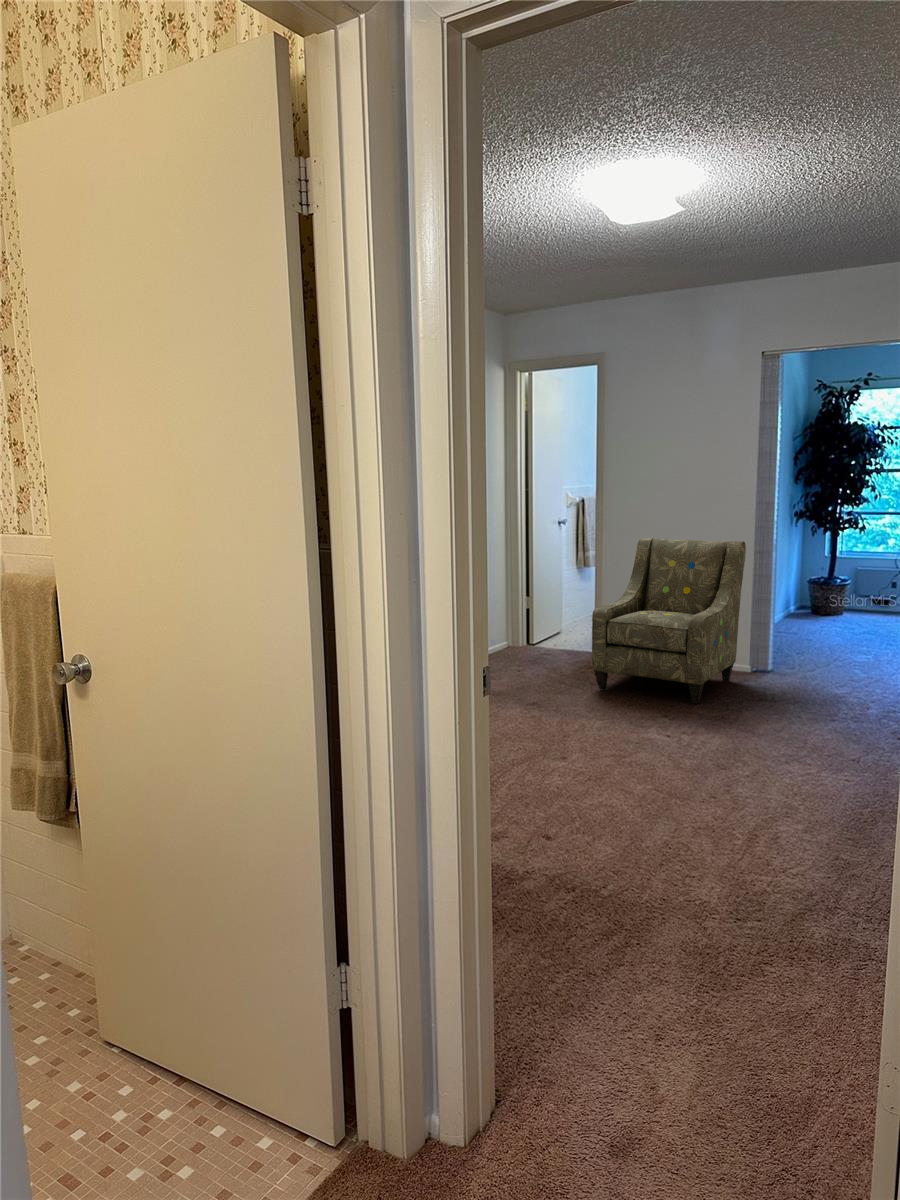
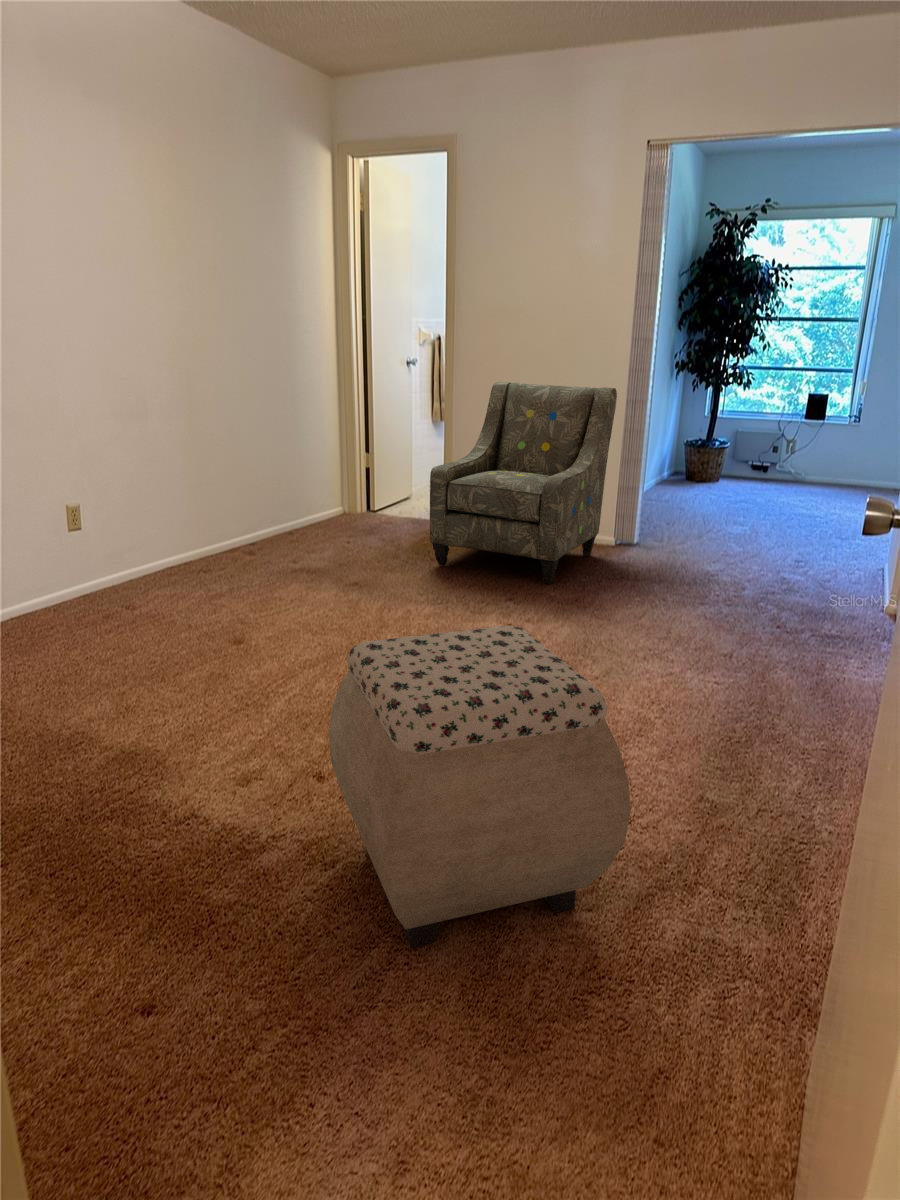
ottoman: none [563,722,786,938] -> present [328,626,631,948]

